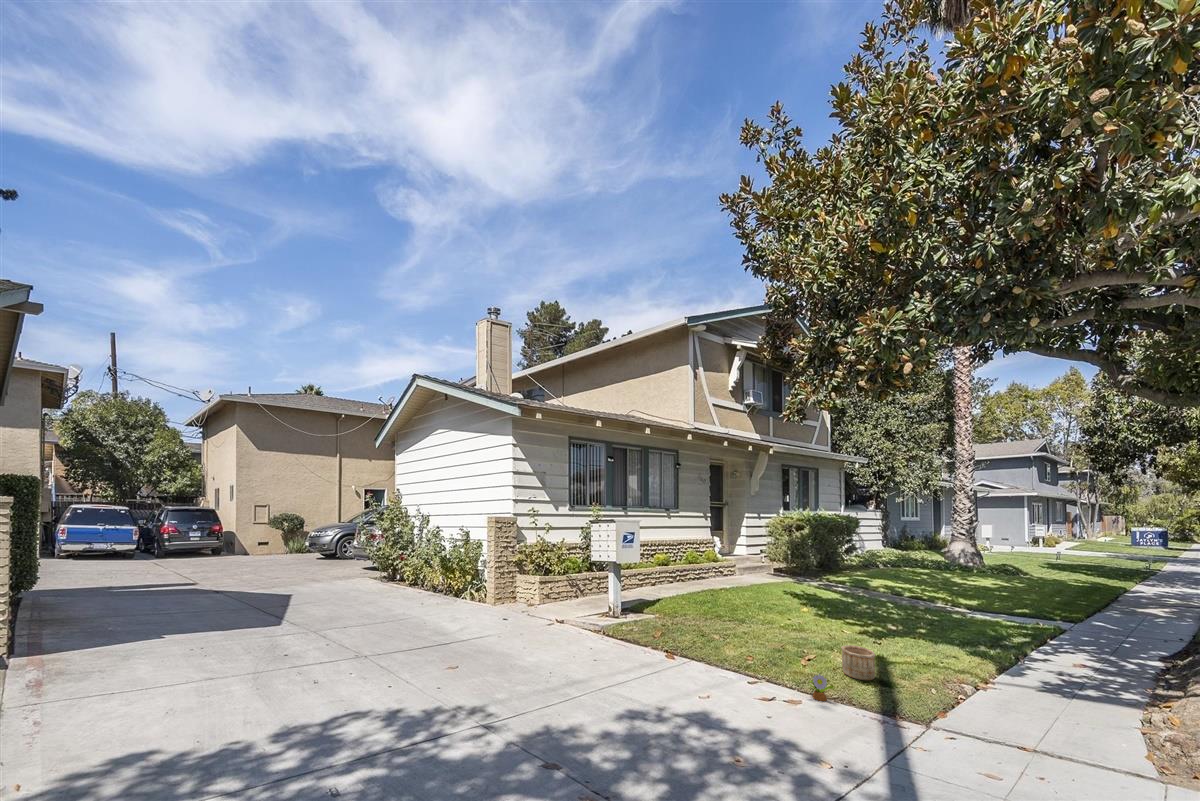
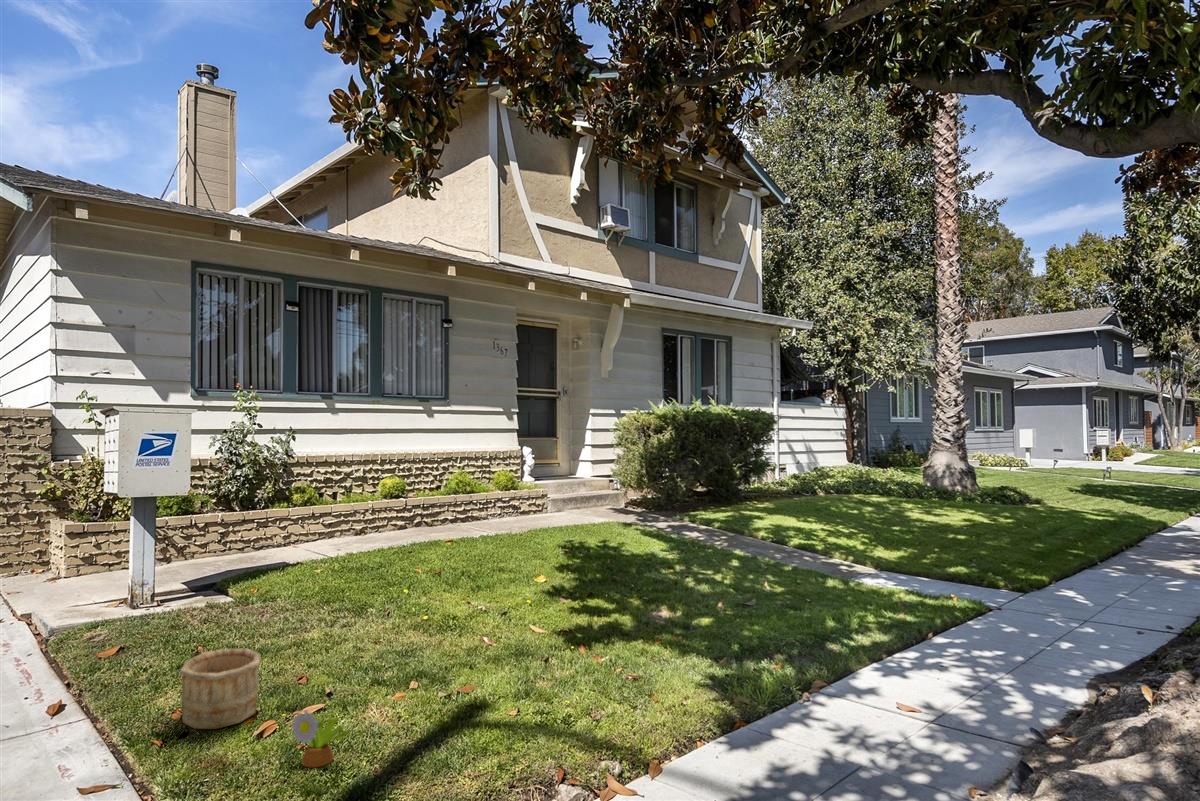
wooden bucket: present [841,645,875,680] -> present [180,649,261,729]

